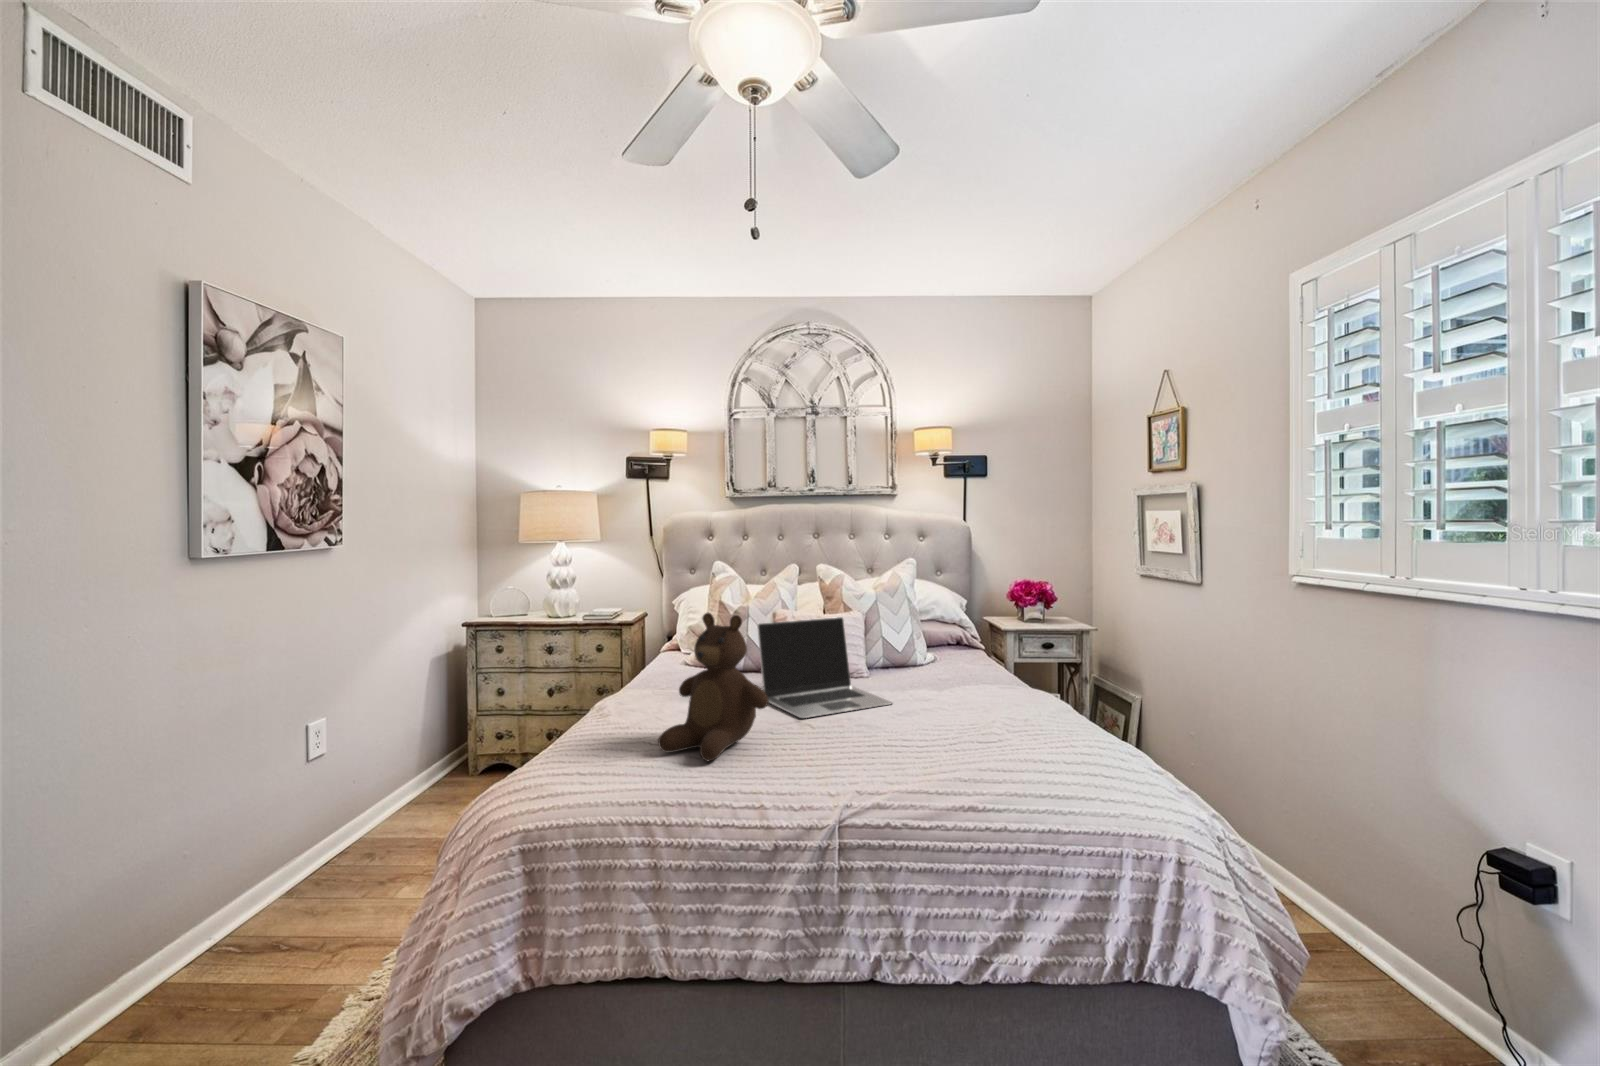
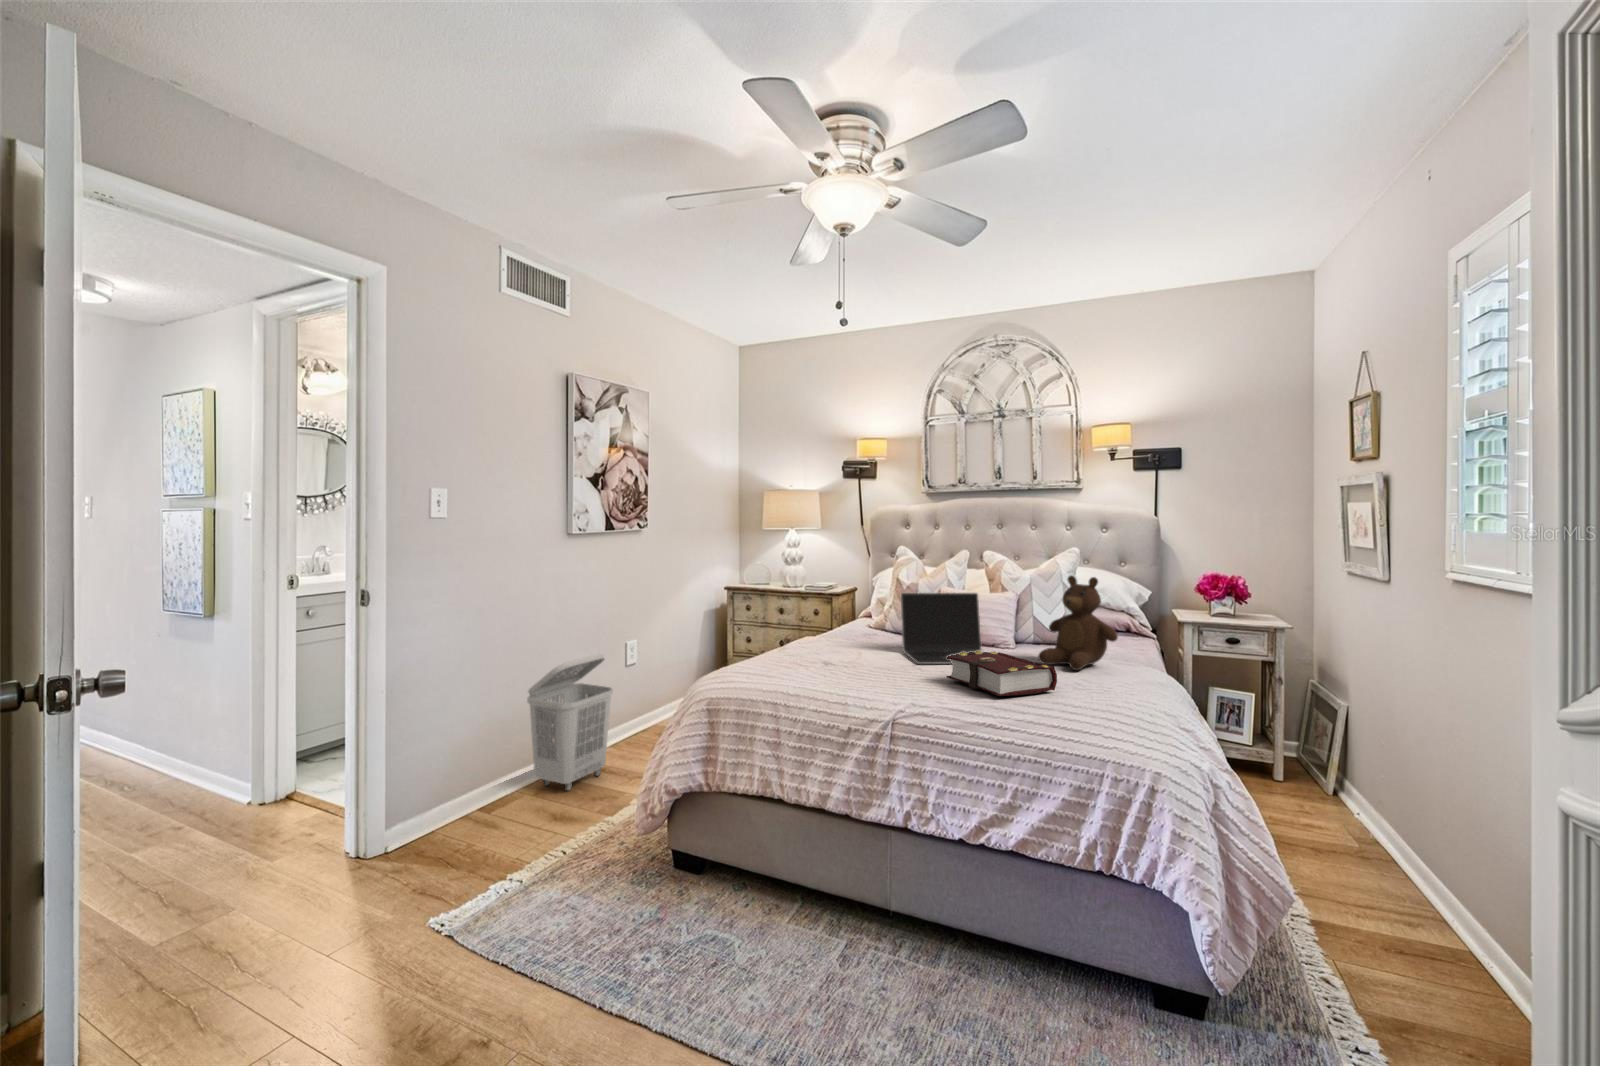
teddy bear: present [658,613,768,761] -> present [1038,575,1118,670]
book: none [863,695,1000,762] -> present [946,651,1057,696]
laundry basket: none [112,755,297,1009] -> present [527,654,613,791]

